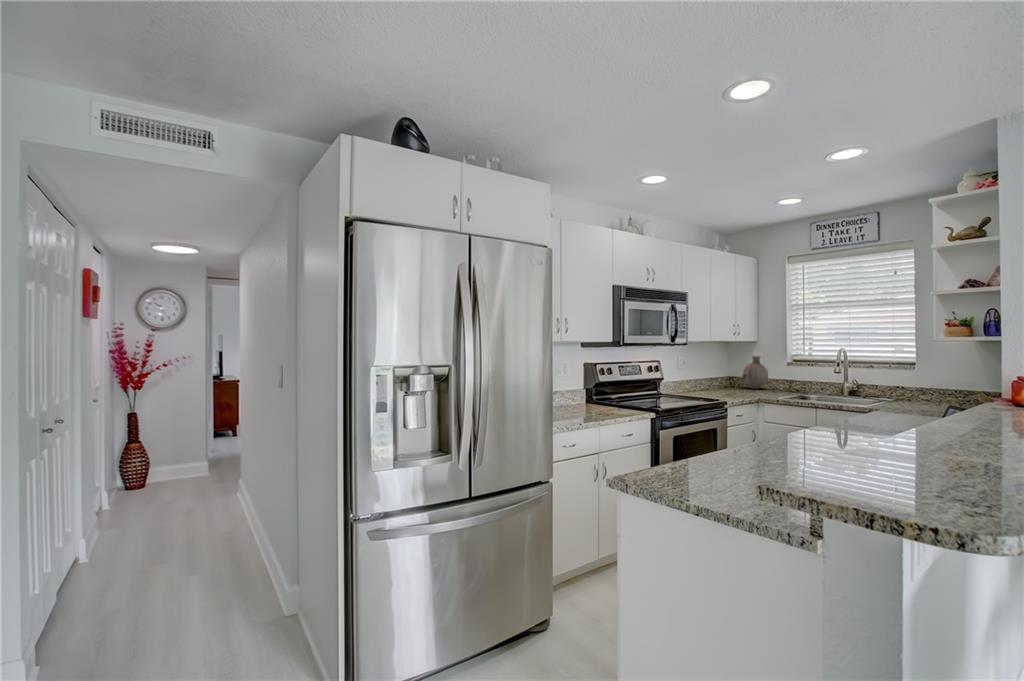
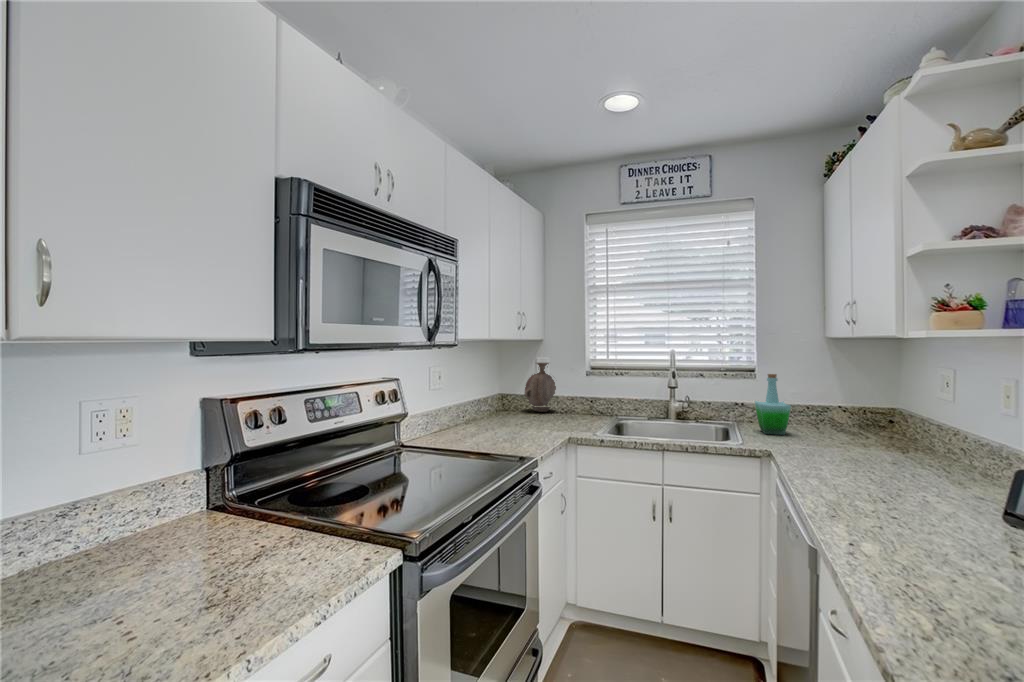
bottle: none [903,365,930,406] -> present [755,374,791,435]

